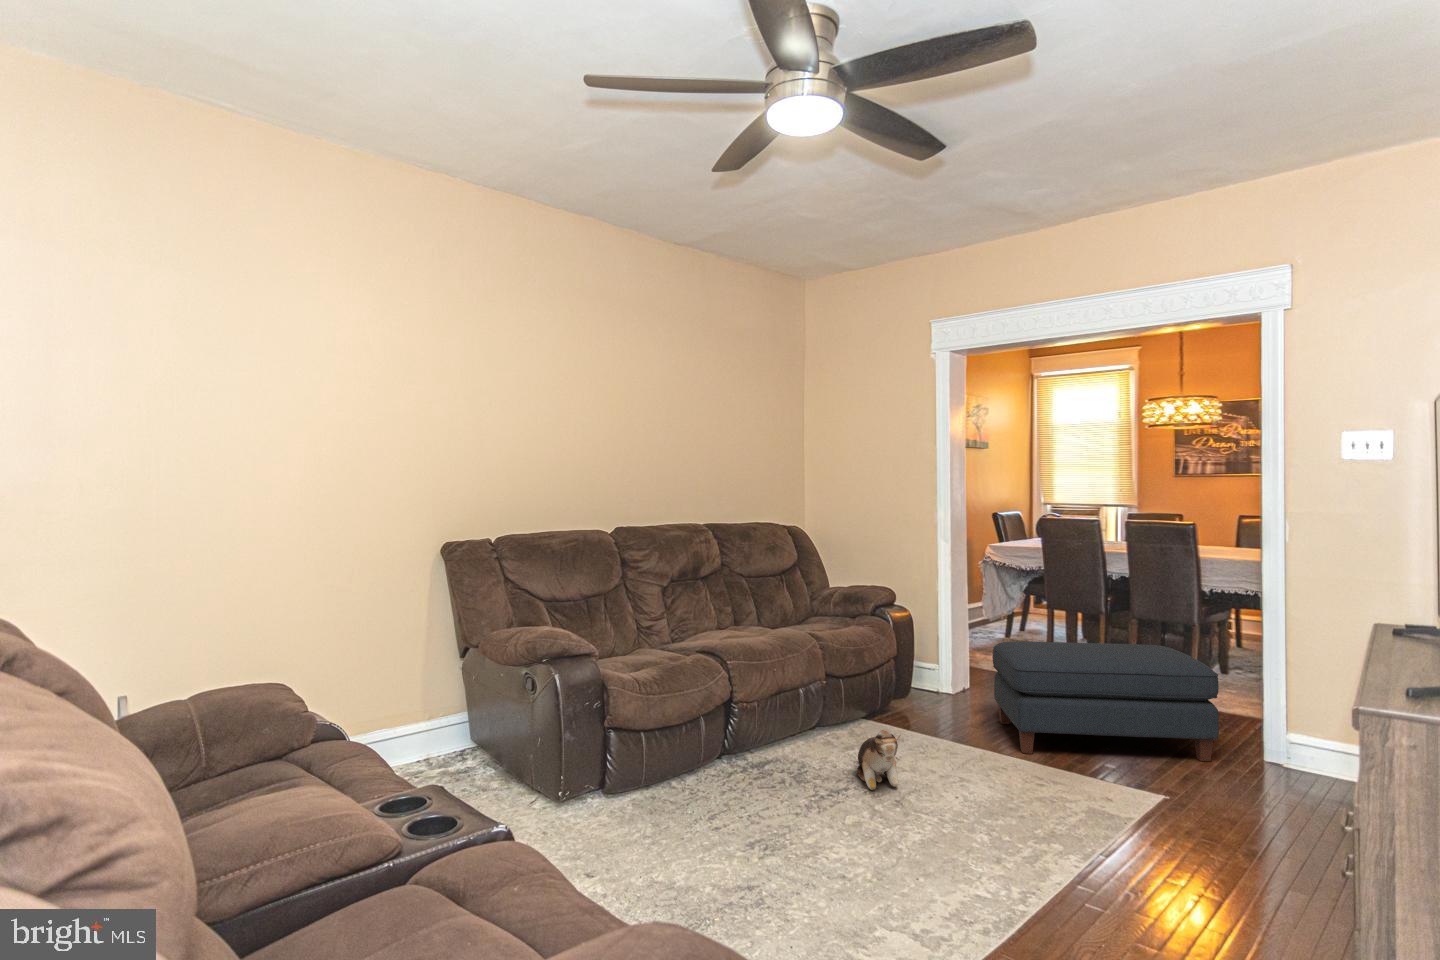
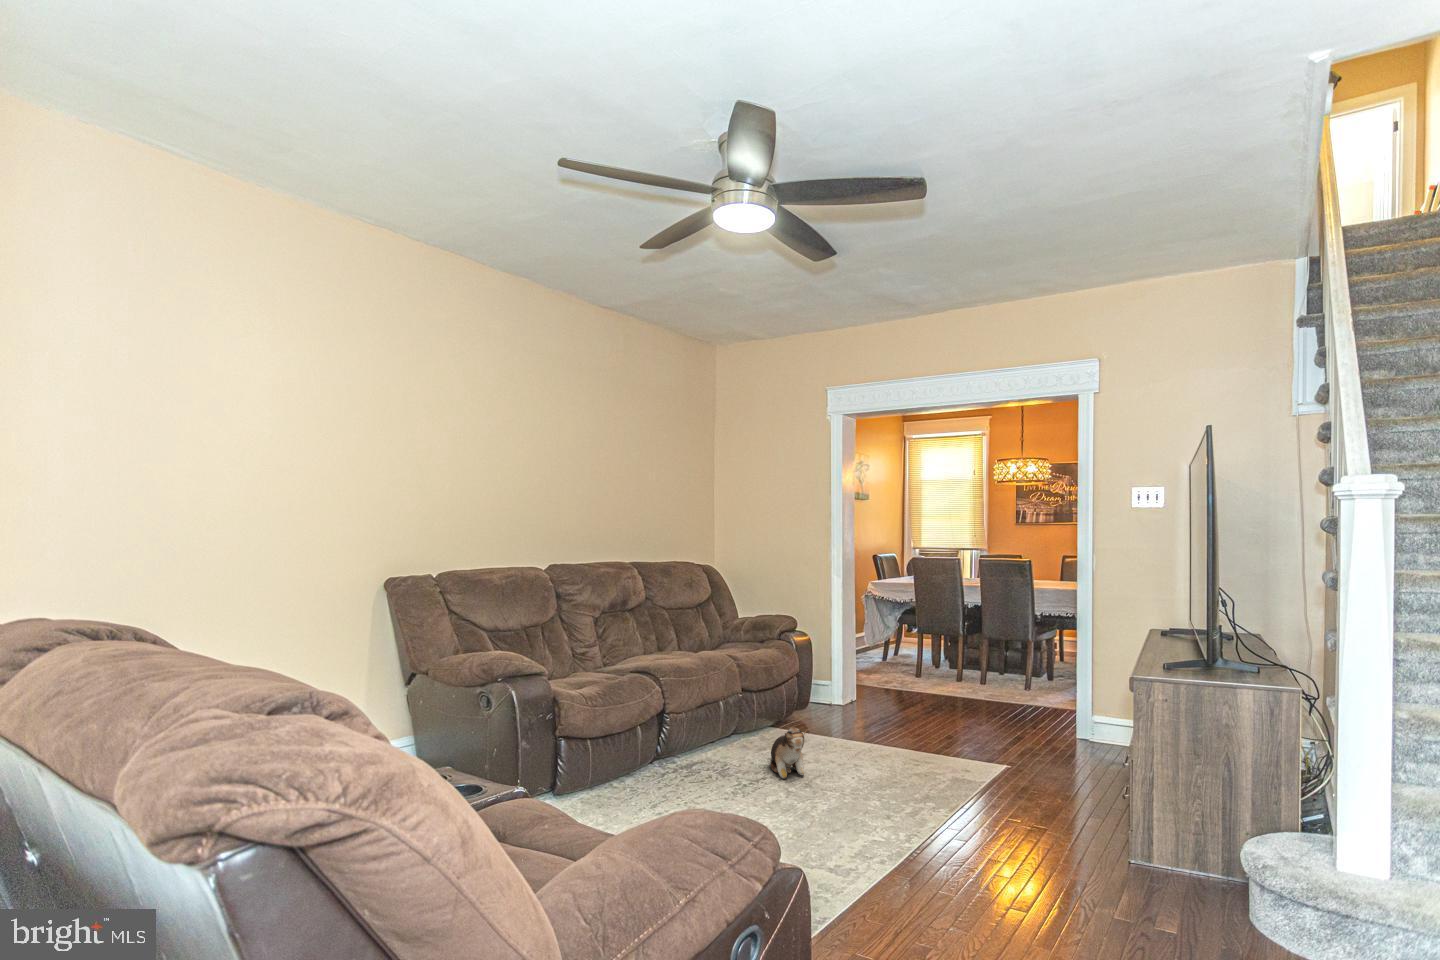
ottoman: present [992,641,1219,761] -> none [876,657,1051,747]

